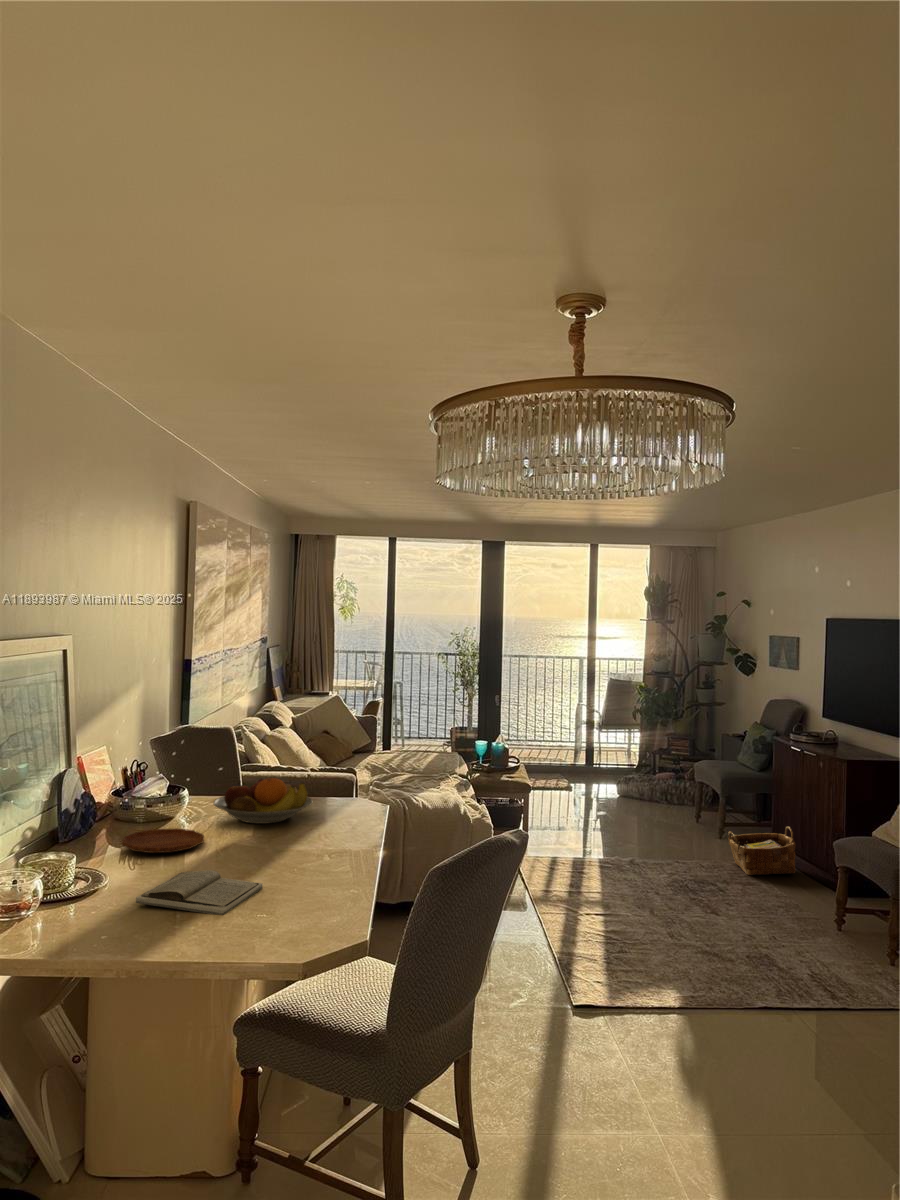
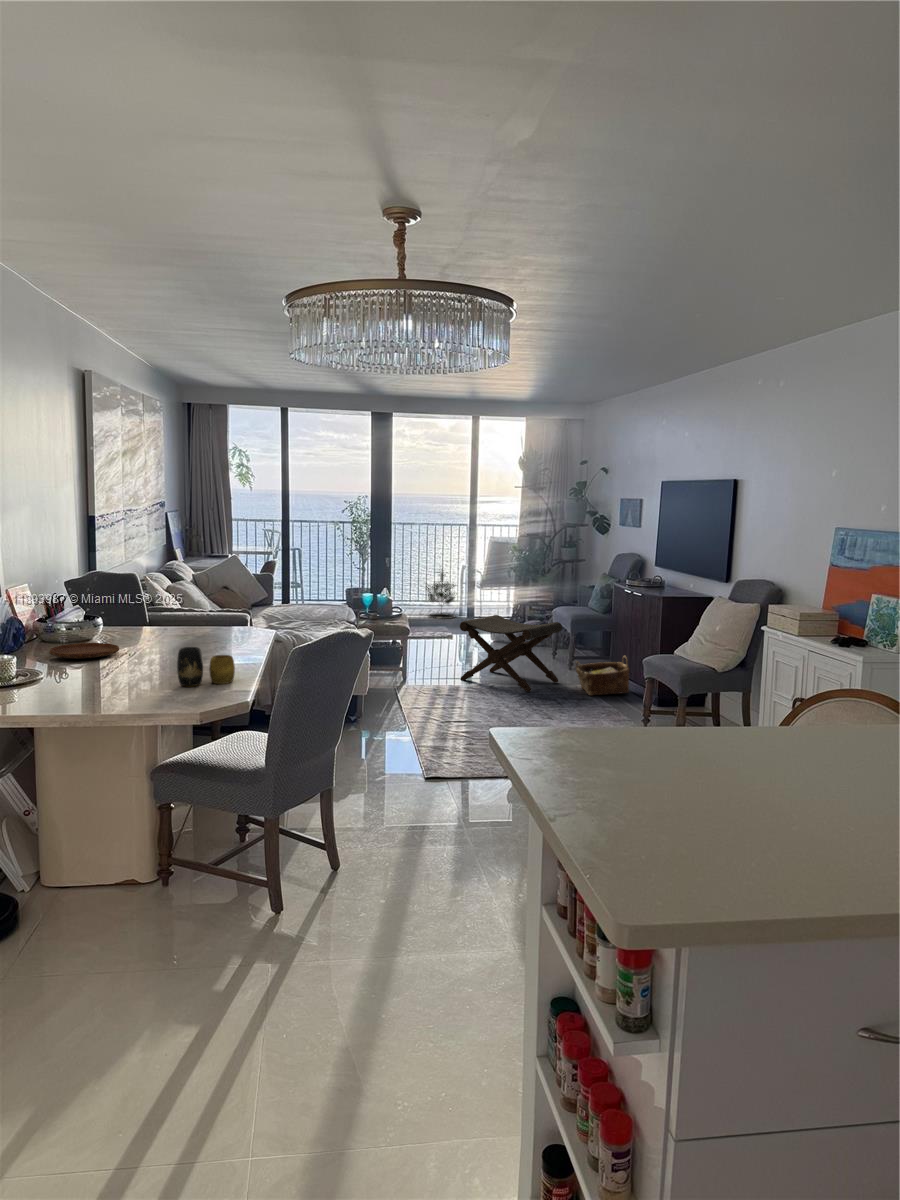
potted tree: none [537,705,575,765] -> present [426,571,455,619]
footstool: none [589,771,710,867] -> present [460,615,562,692]
fruit bowl: present [213,778,313,824] -> none [125,604,210,640]
vase: none [273,858,345,913] -> present [177,647,235,686]
book: present [136,870,263,915] -> none [68,663,169,690]

